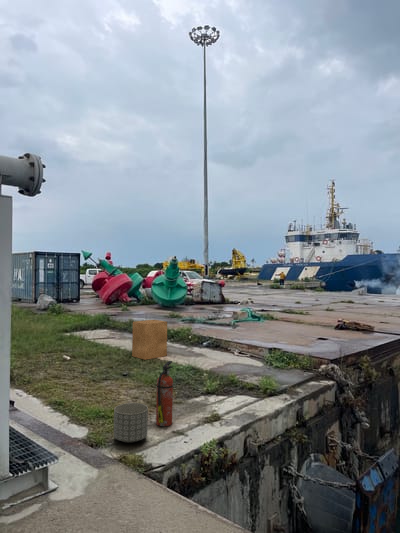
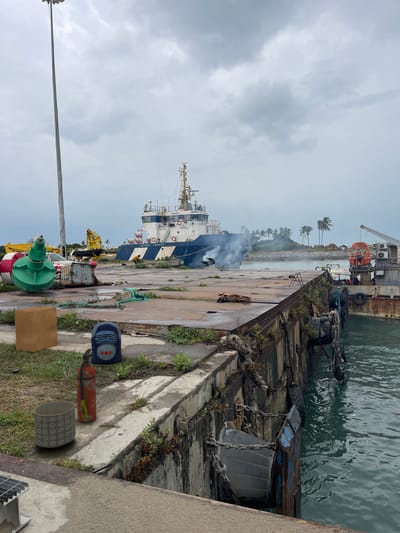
backpack: none [189,338,217,378] -> present [91,322,122,364]

